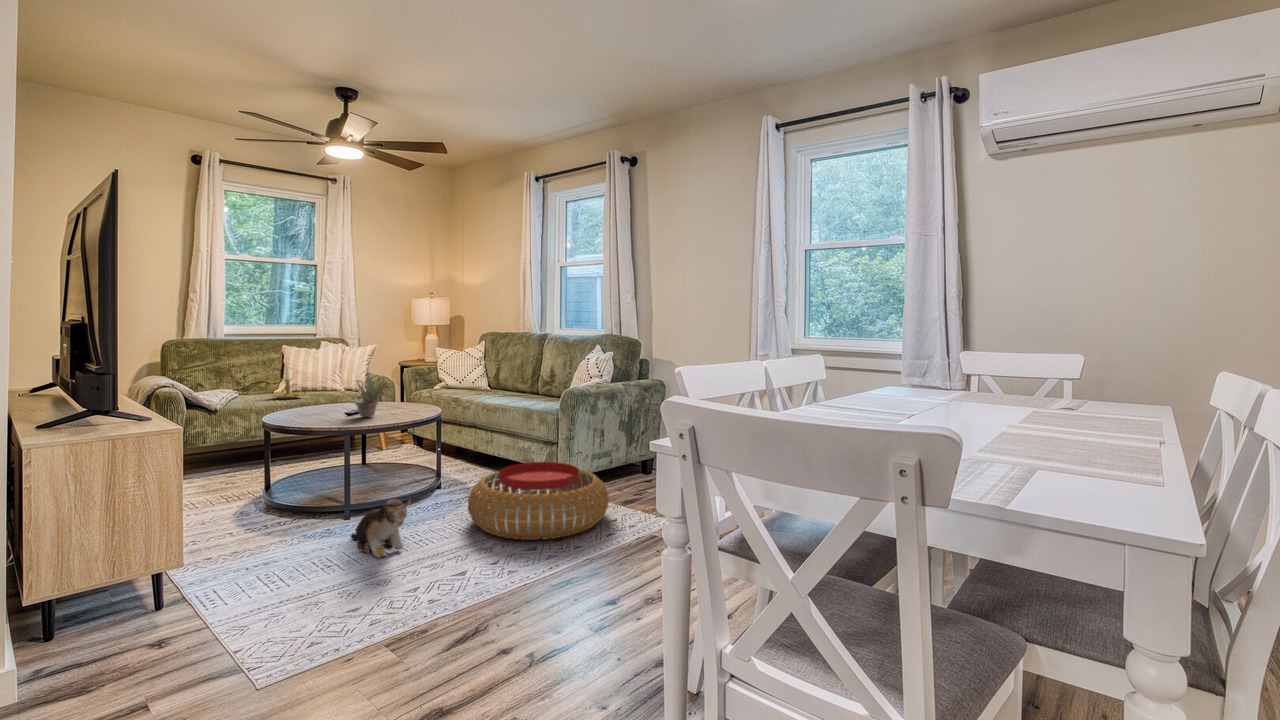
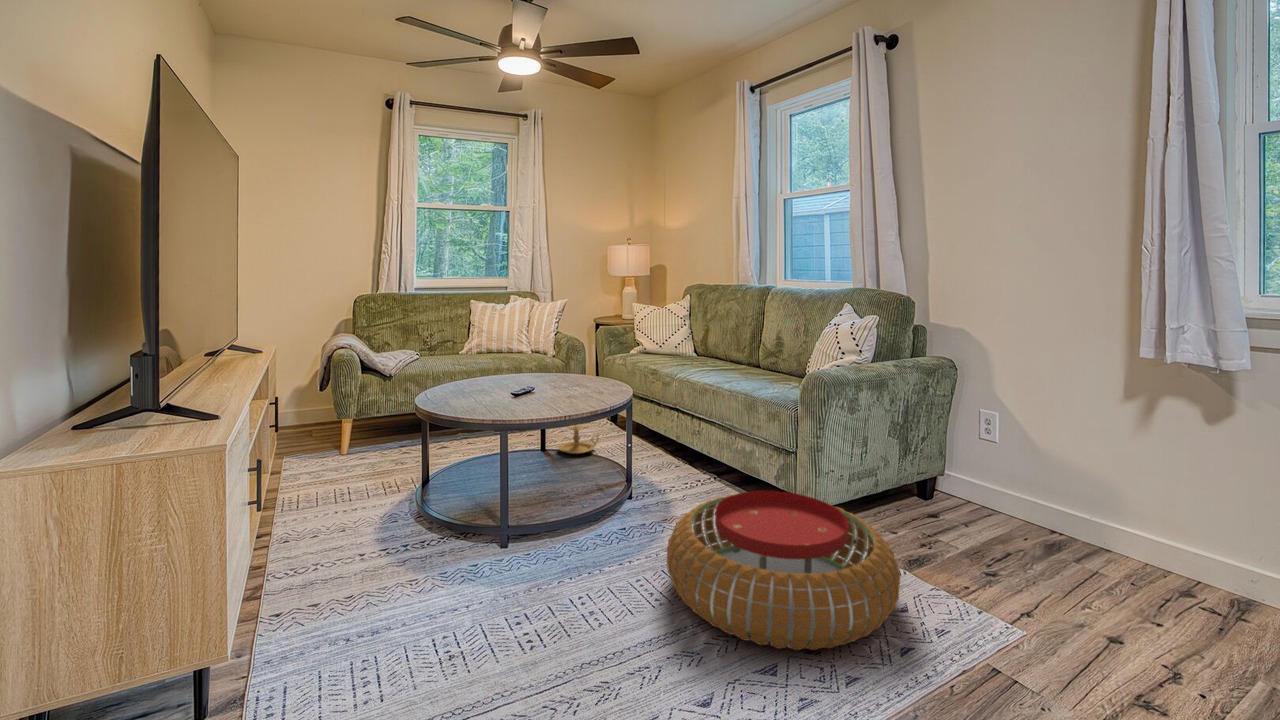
candle holder: present [273,364,308,399] -> present [558,425,598,454]
succulent plant: present [350,372,384,417] -> none [507,342,556,406]
plush toy: present [351,499,411,558] -> none [500,563,576,652]

